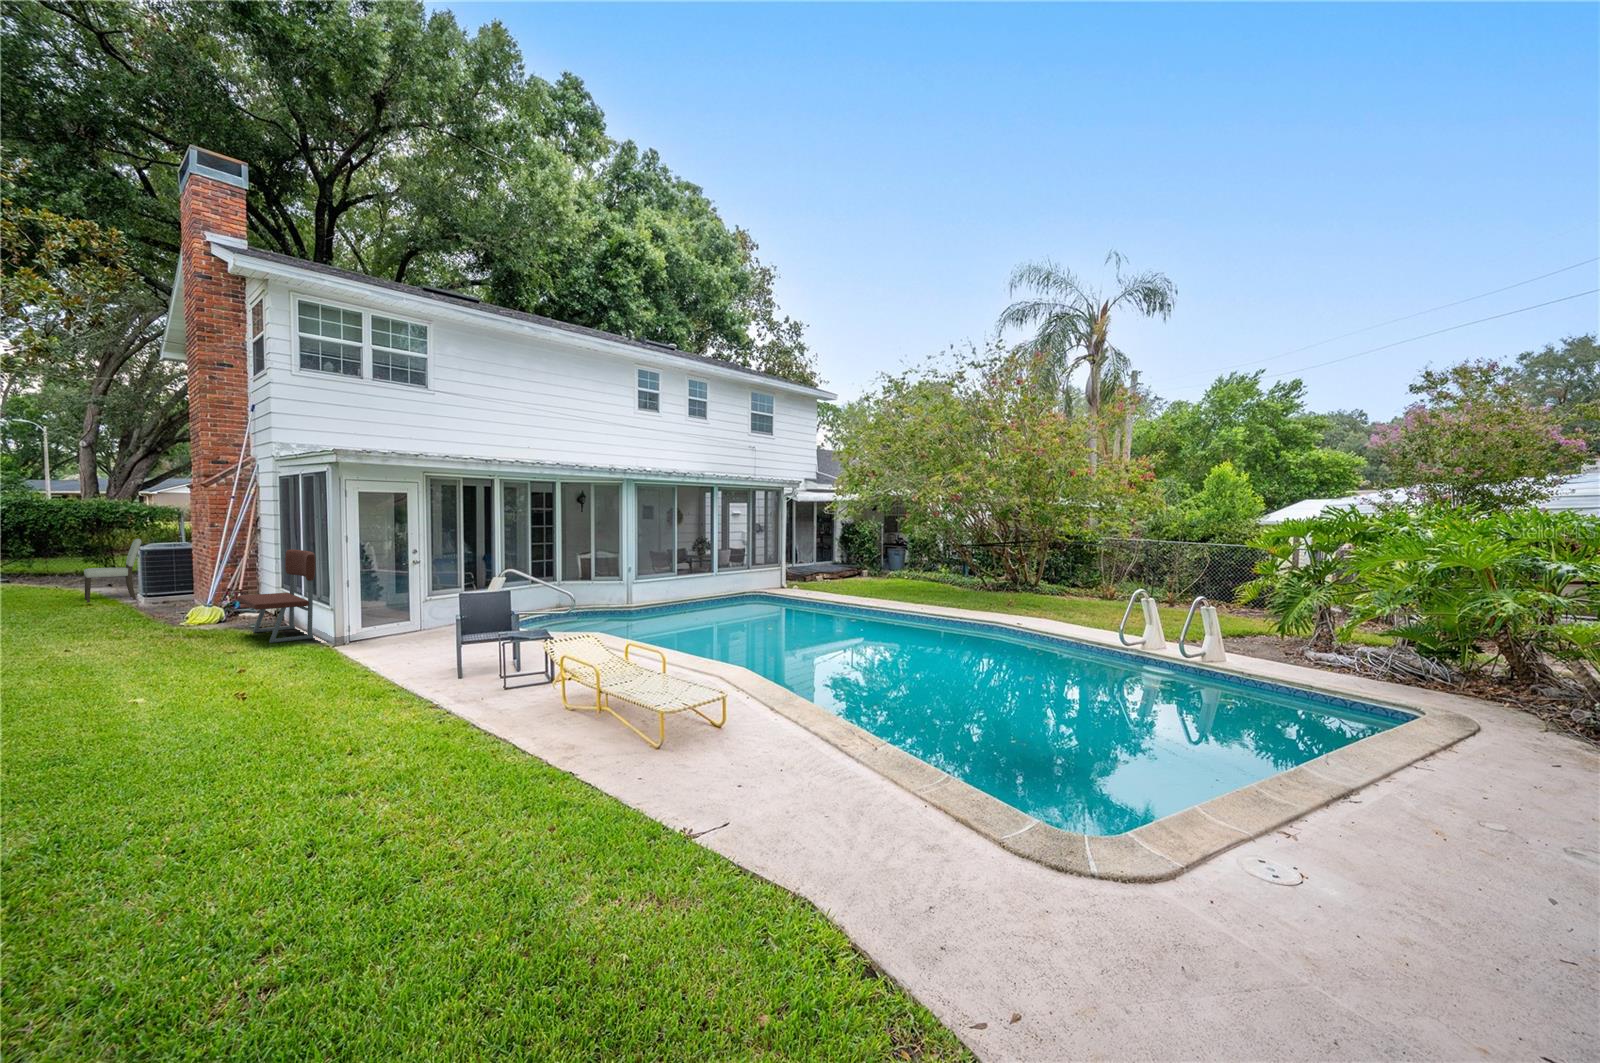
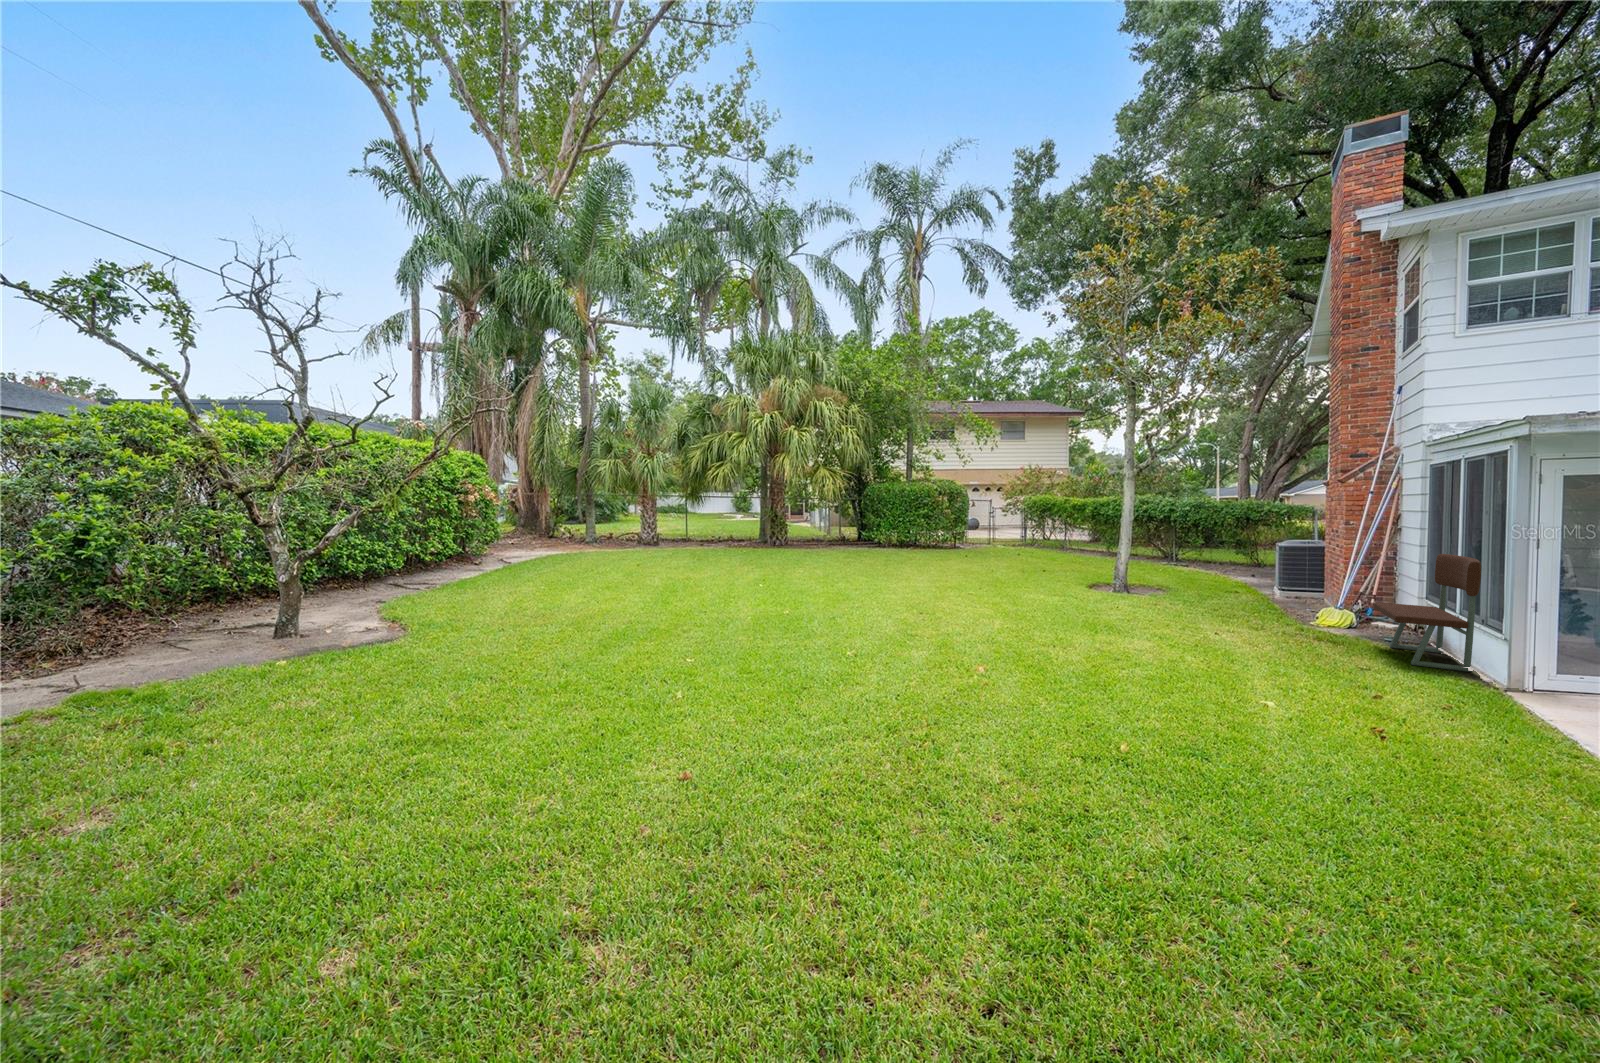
chair: present [84,539,142,602] -> none [1236,535,1282,591]

